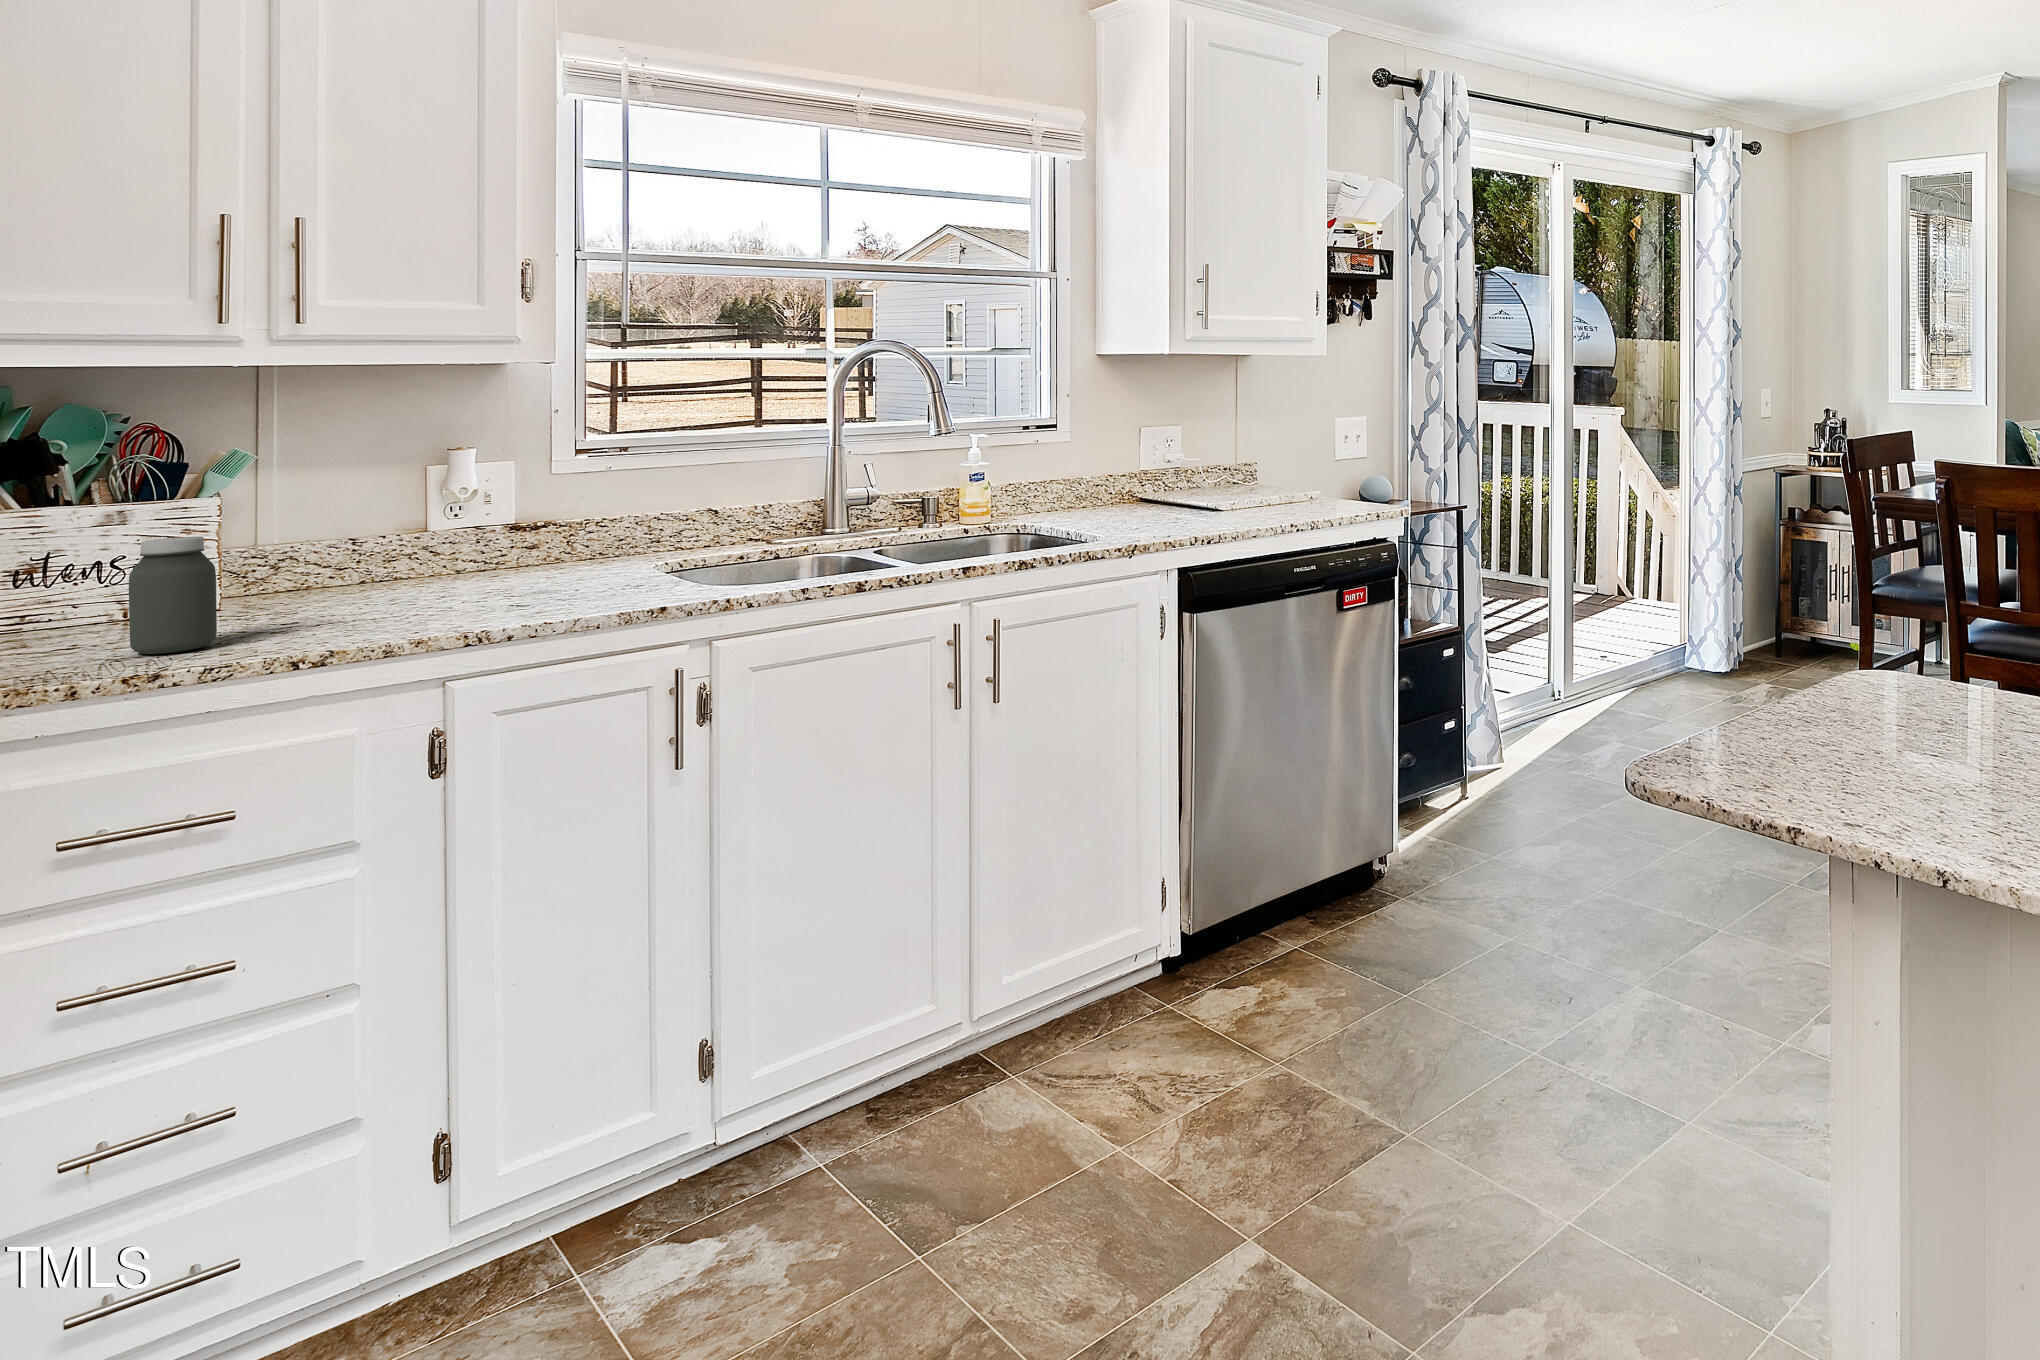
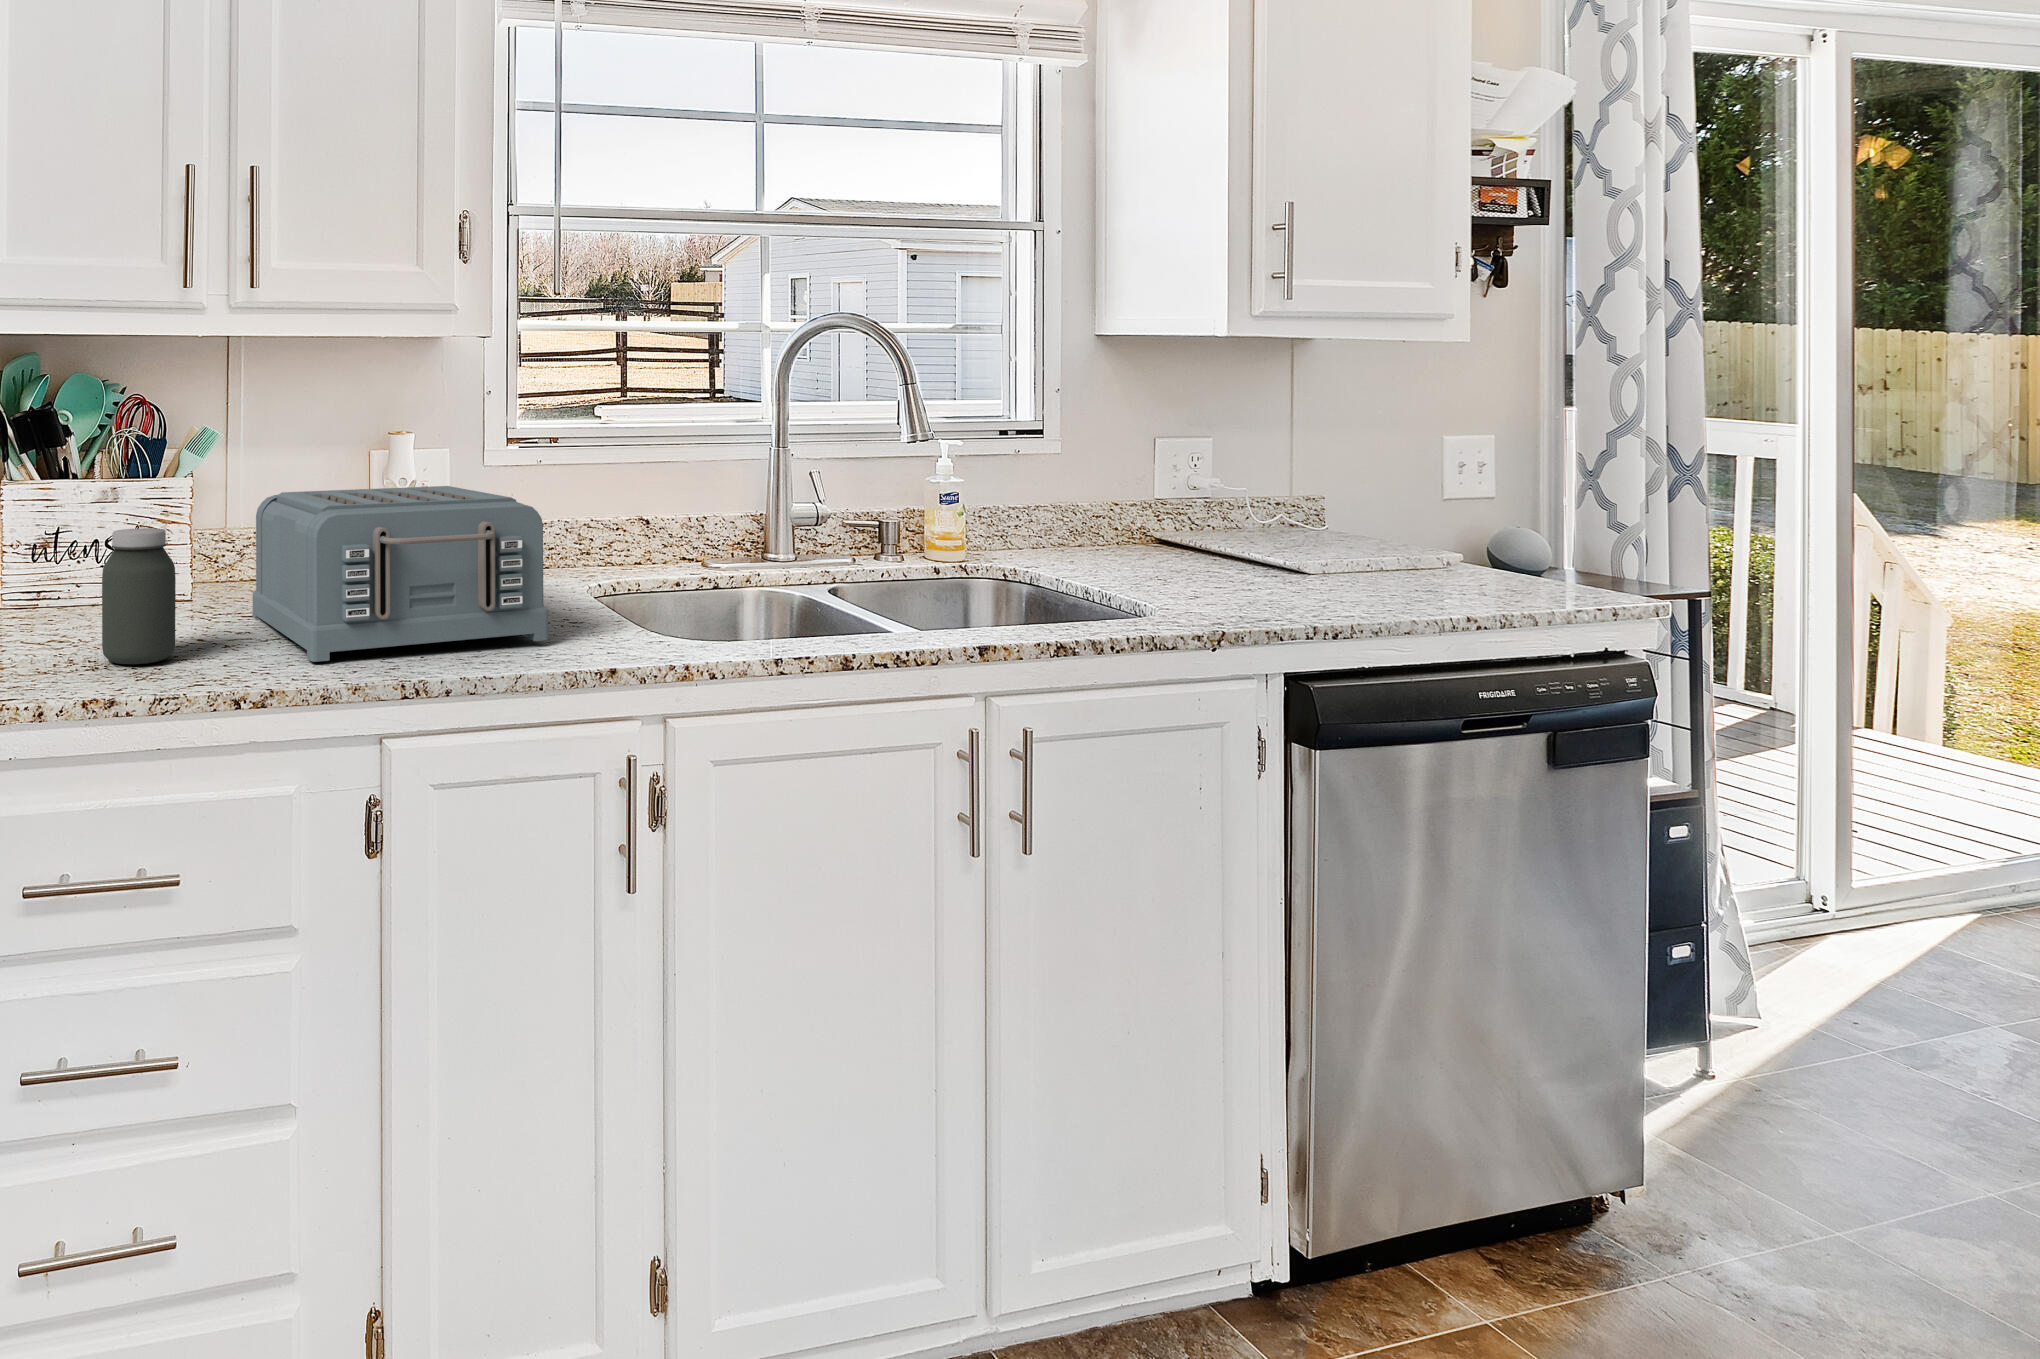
toaster: none [296,488,608,632] -> present [253,486,548,662]

